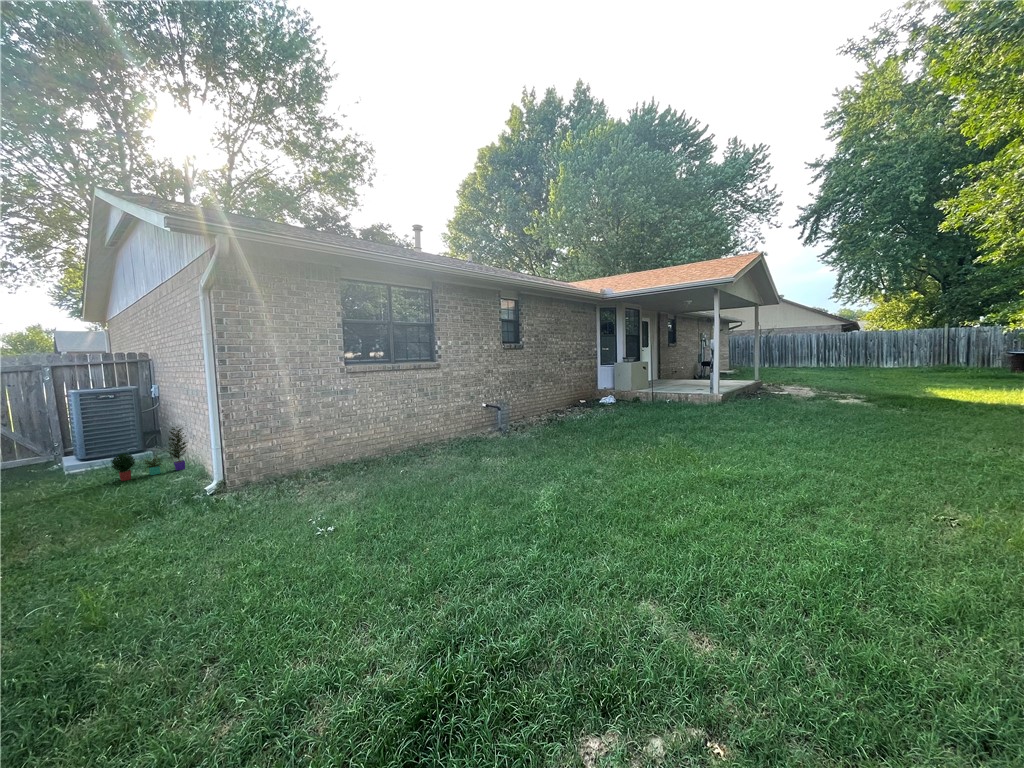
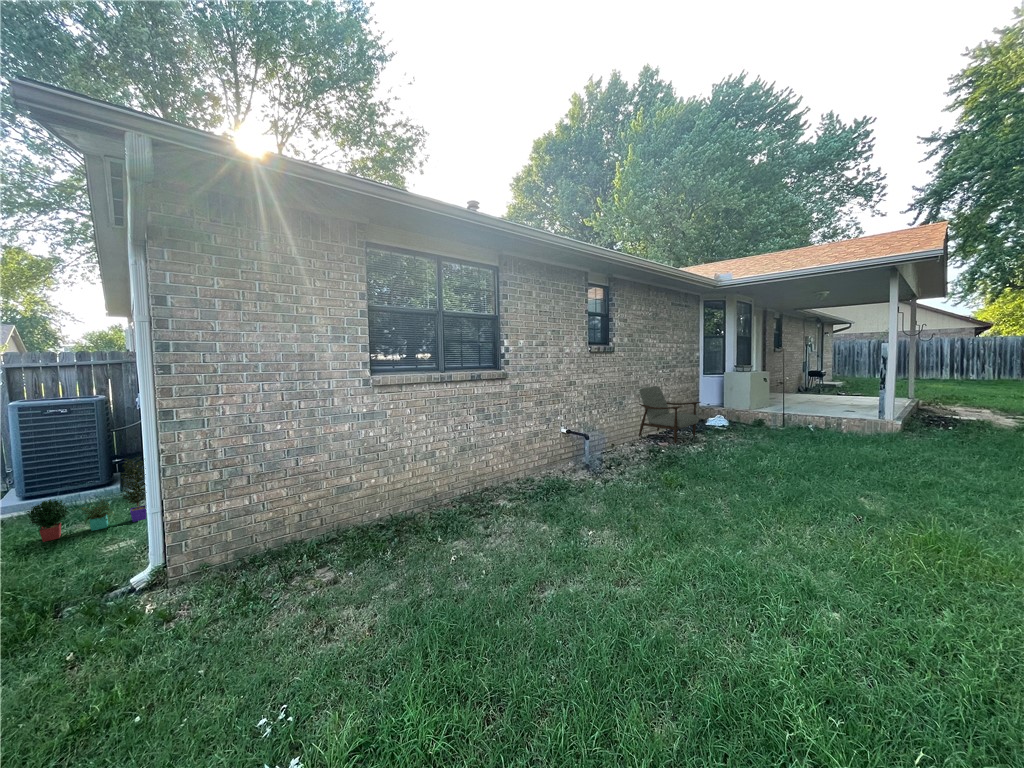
chair: none [549,375,594,416] -> present [639,386,701,444]

